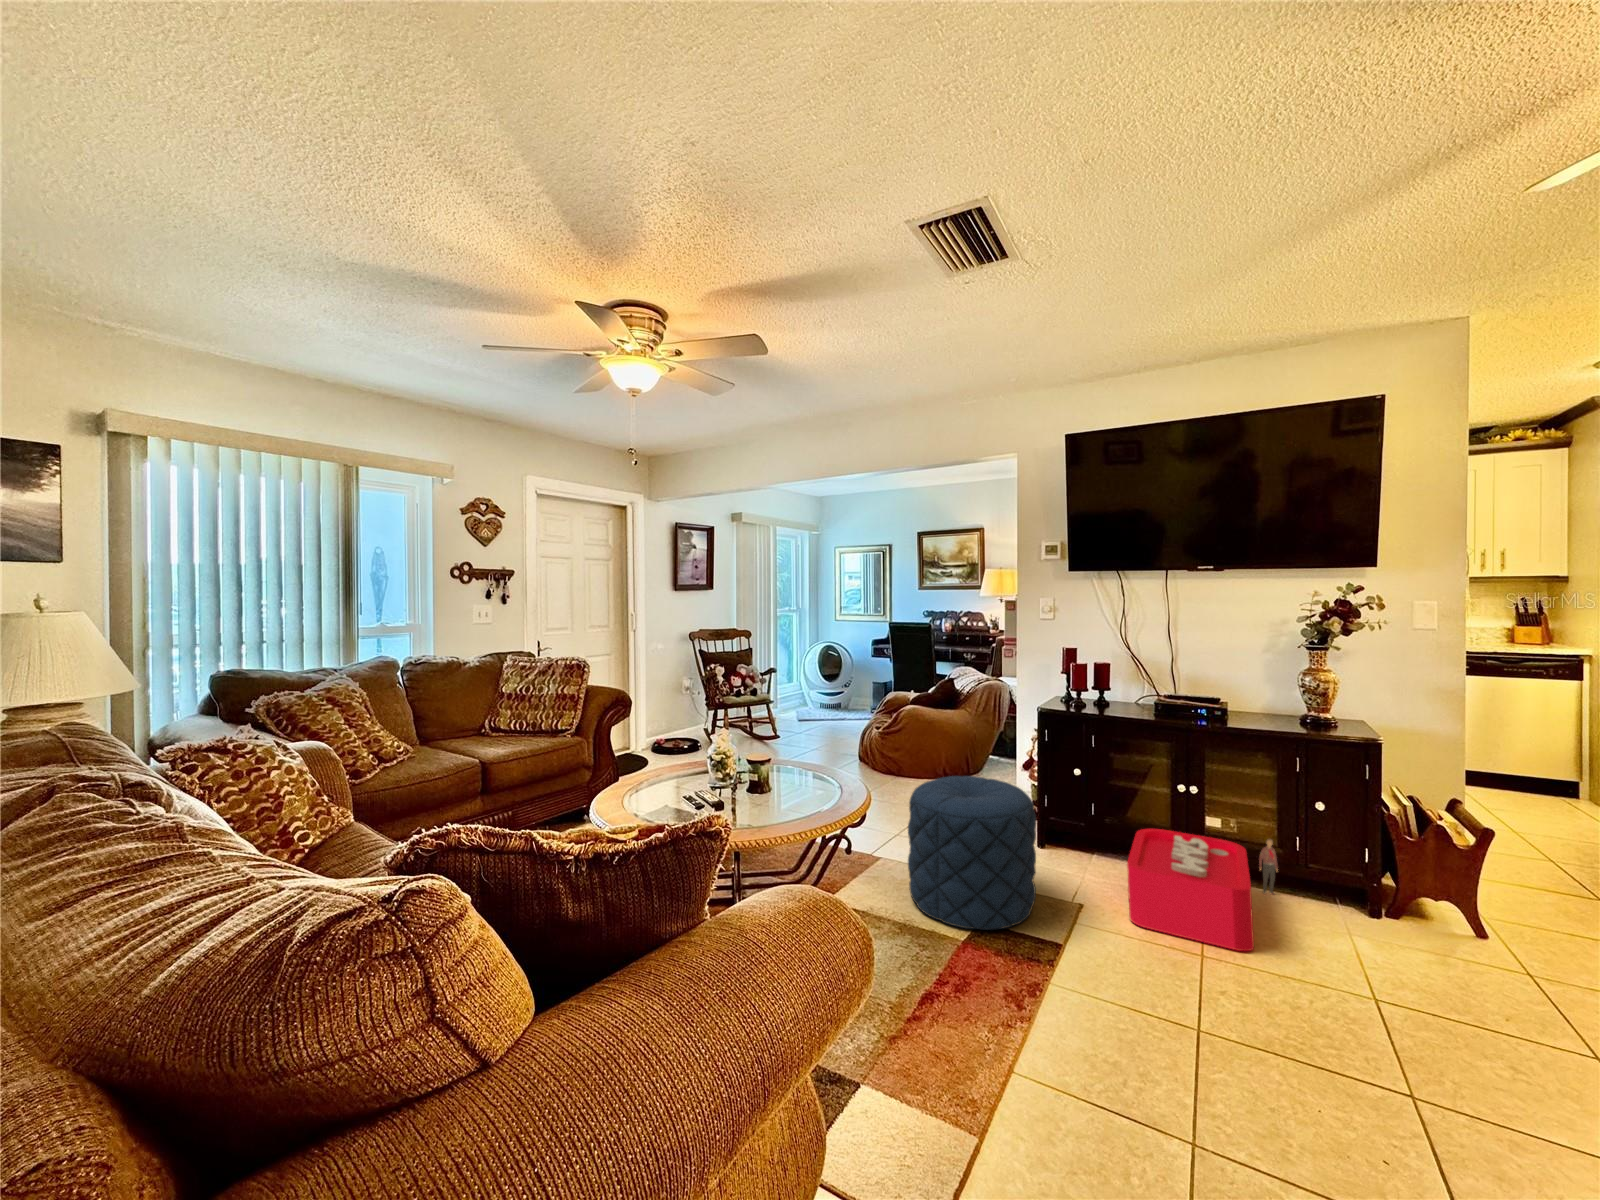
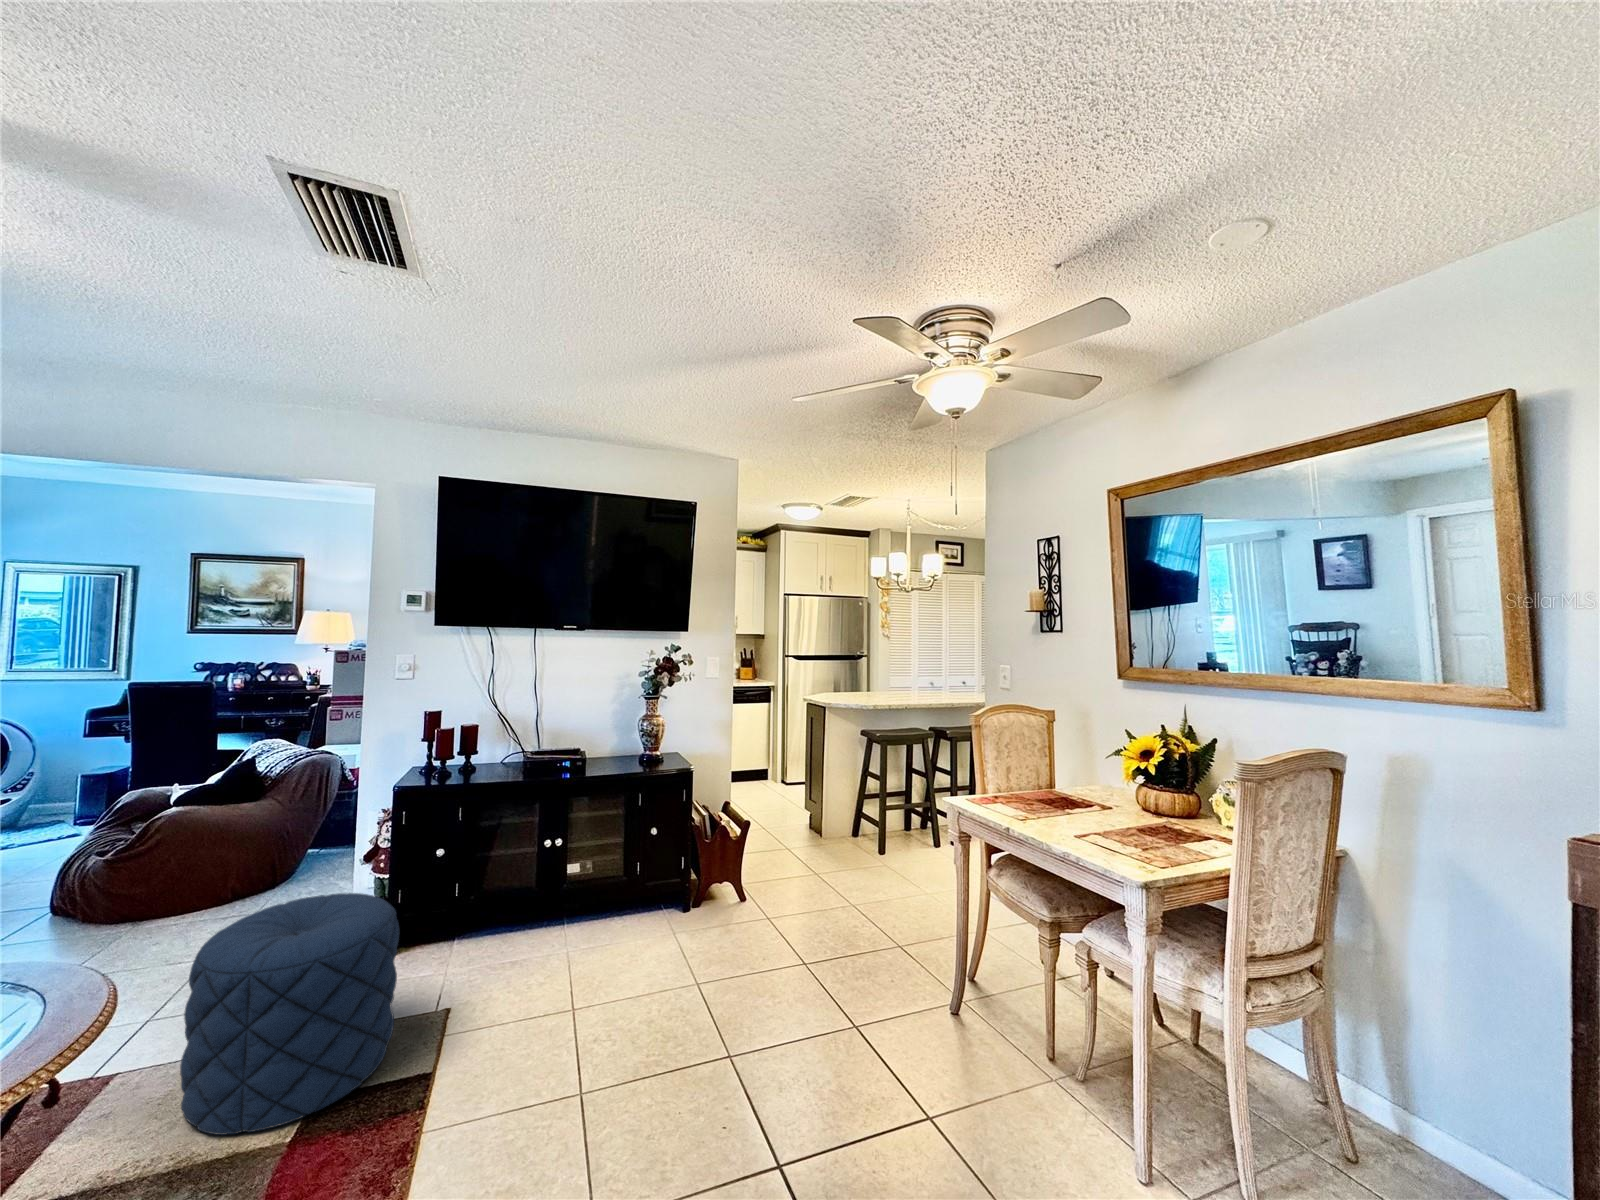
storage bin: present [1127,829,1278,951] -> none [502,870,624,1007]

